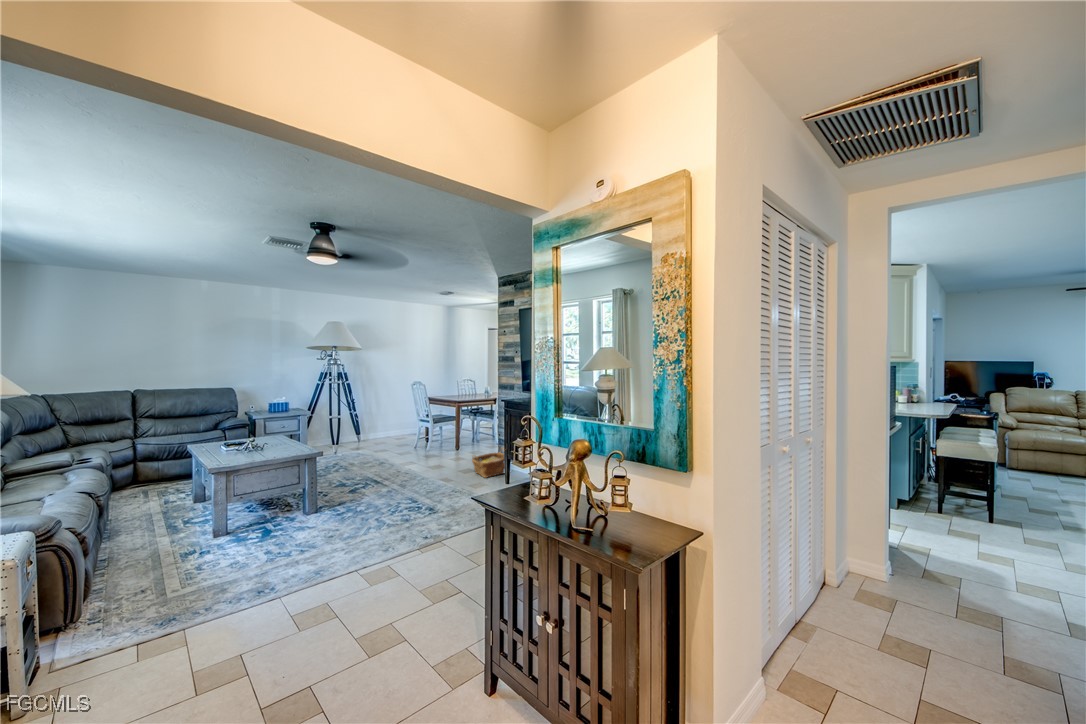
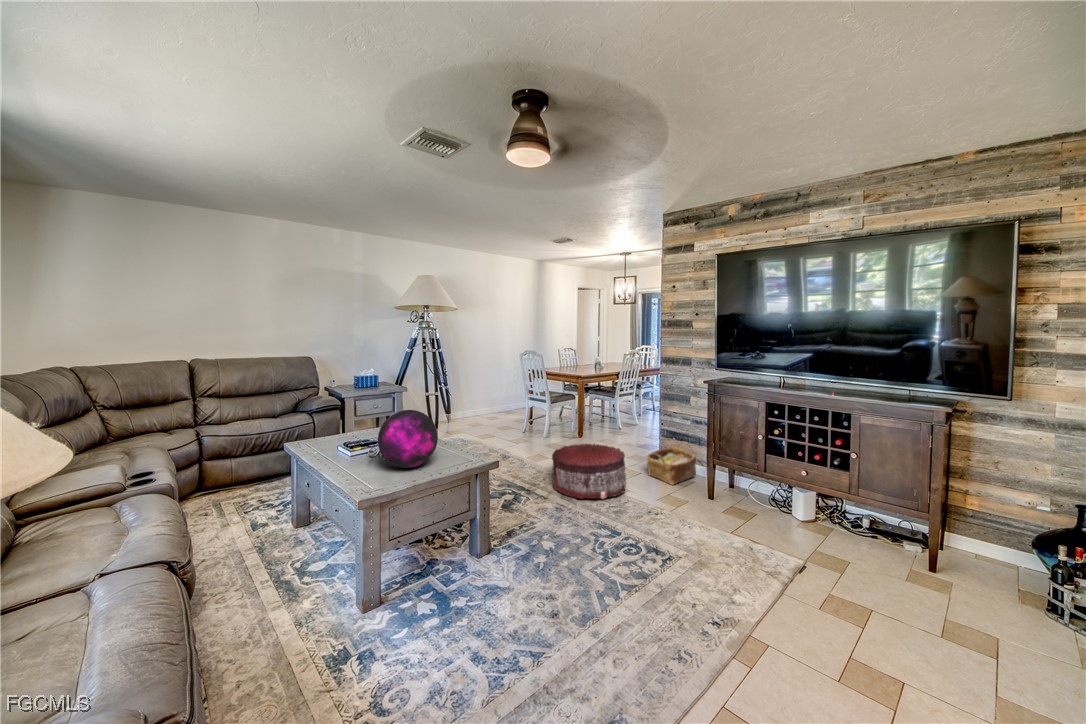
decorative orb: none [241,419,284,456] -> present [378,410,438,468]
pouf: none [394,449,449,486] -> present [552,444,626,499]

